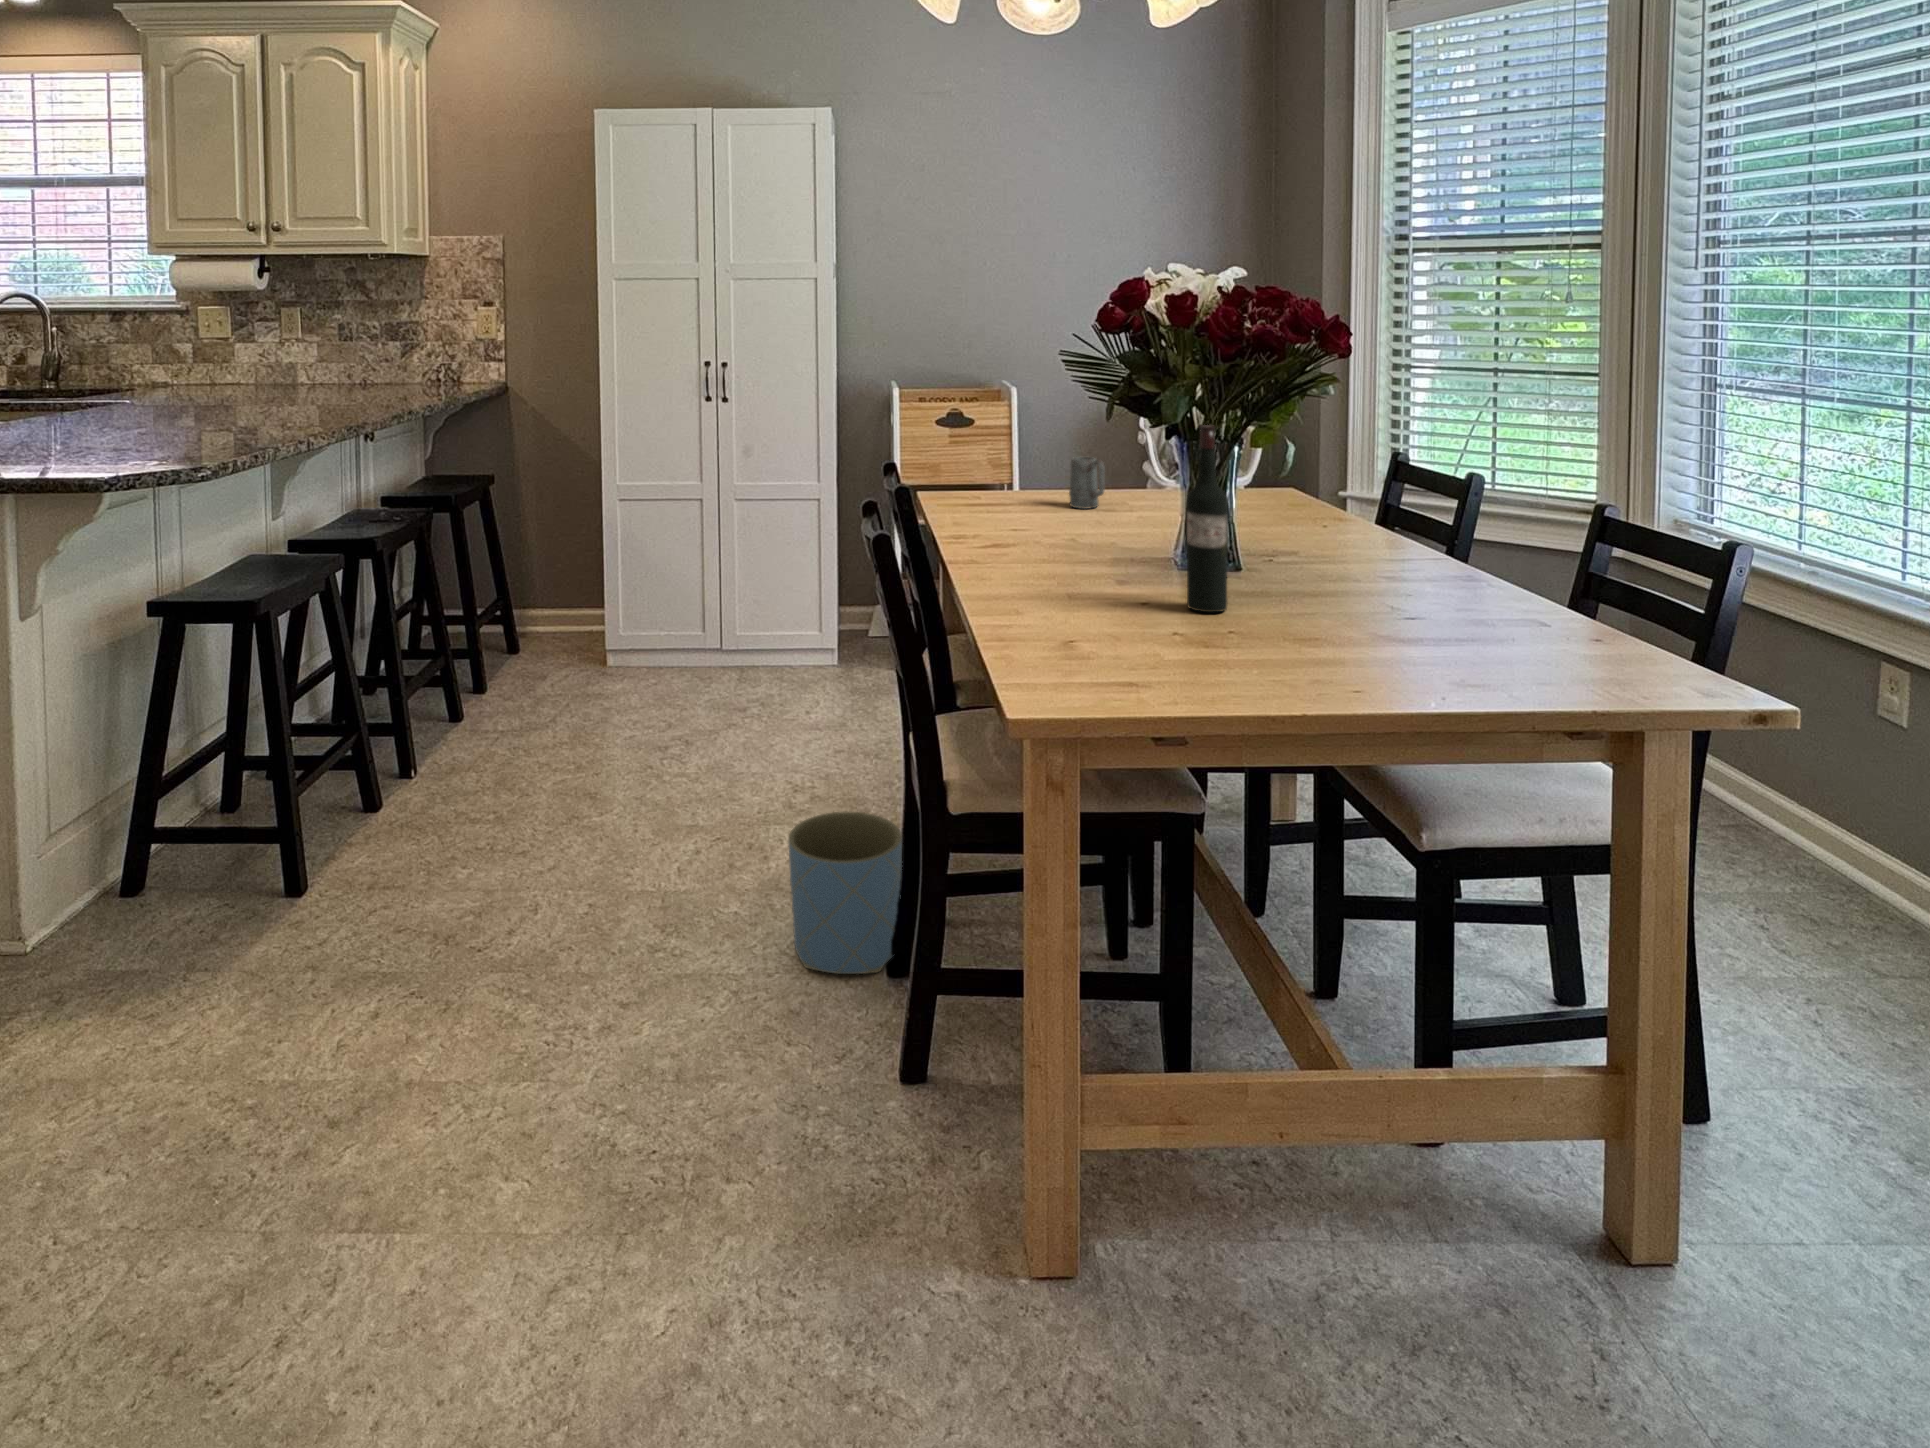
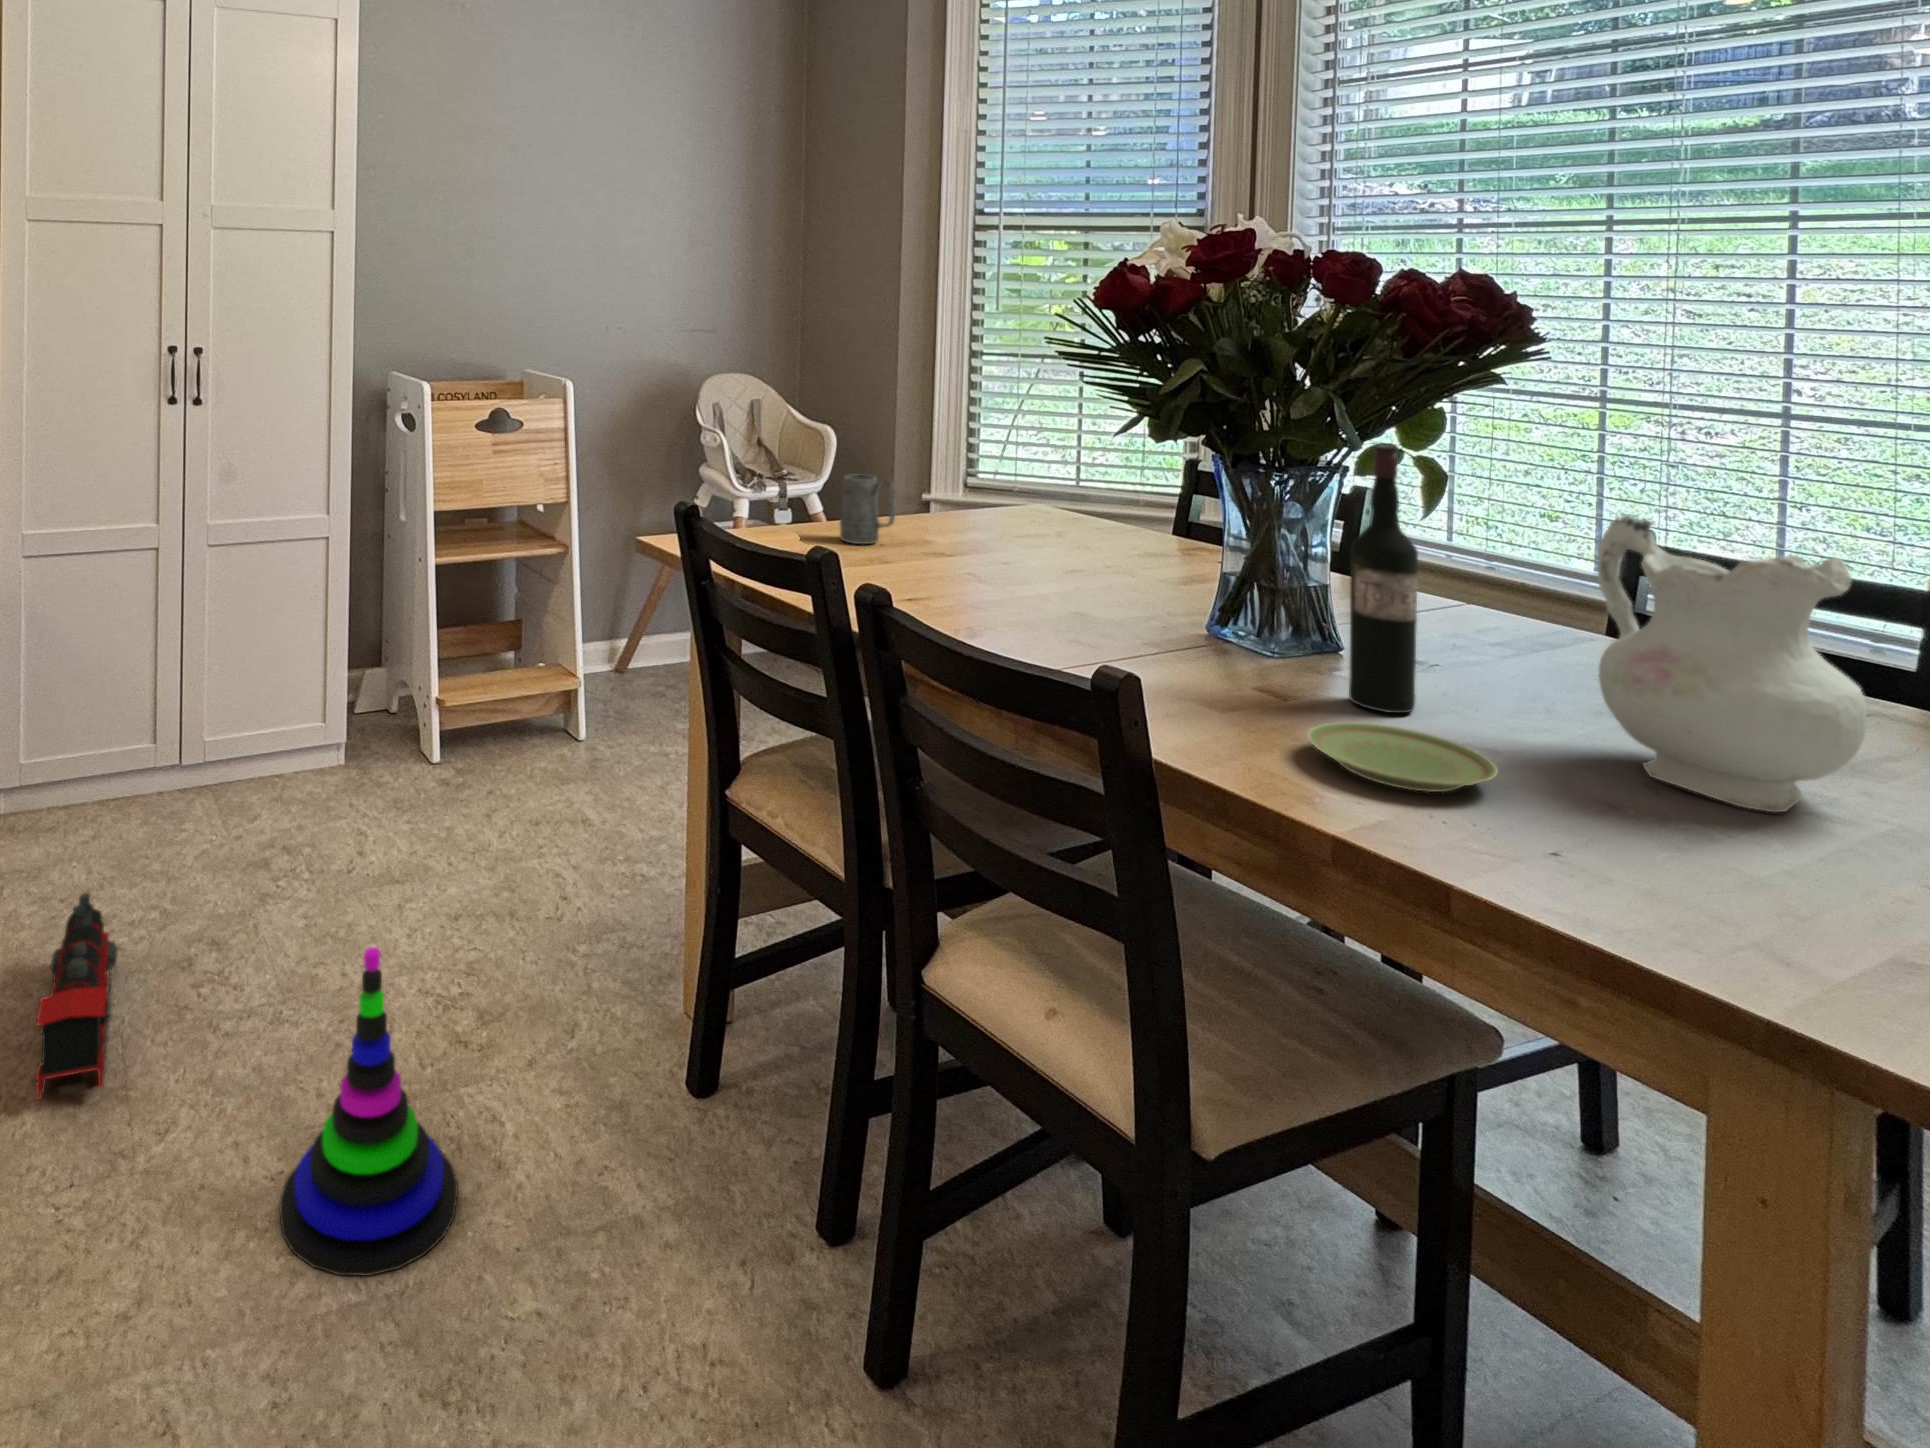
ceramic pitcher: none [1260,475,1409,672] -> present [1598,515,1867,812]
plate: none [1065,606,1171,642] -> present [1307,722,1498,792]
toy train: none [539,701,624,799] -> present [36,893,118,1099]
stacking toy: none [626,722,732,902] -> present [280,948,458,1276]
planter: present [788,812,902,974] -> none [645,1050,827,1351]

